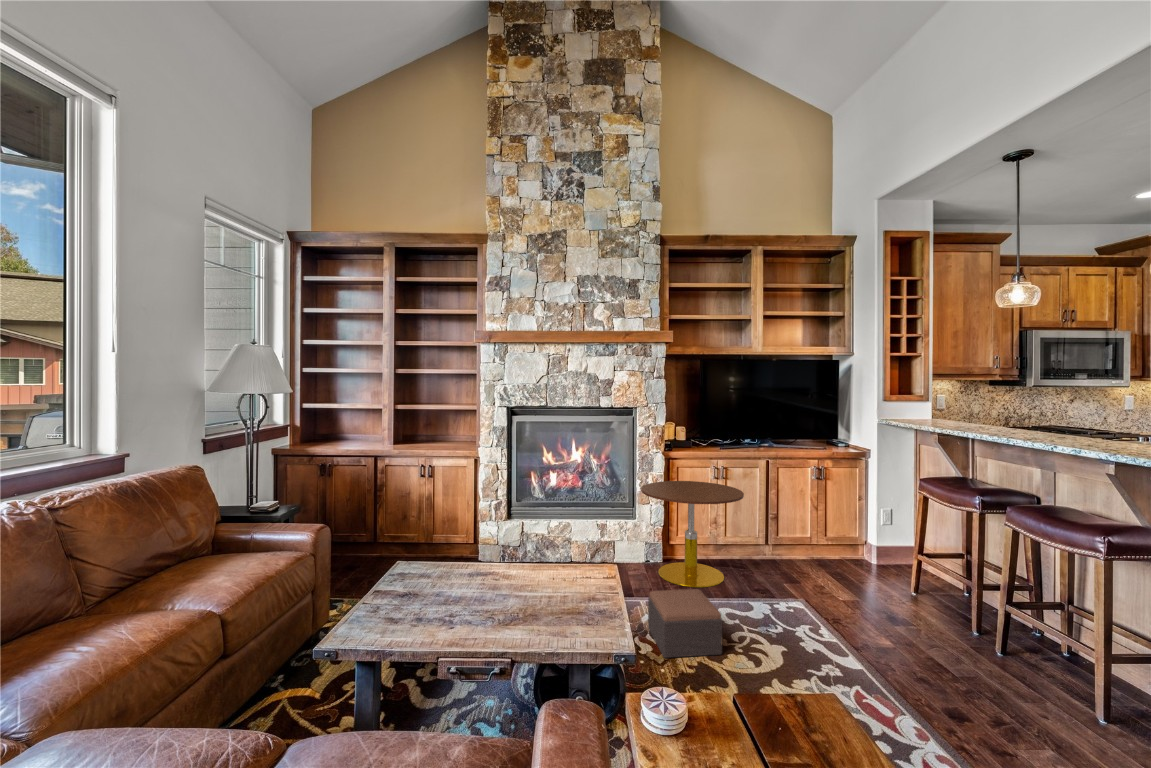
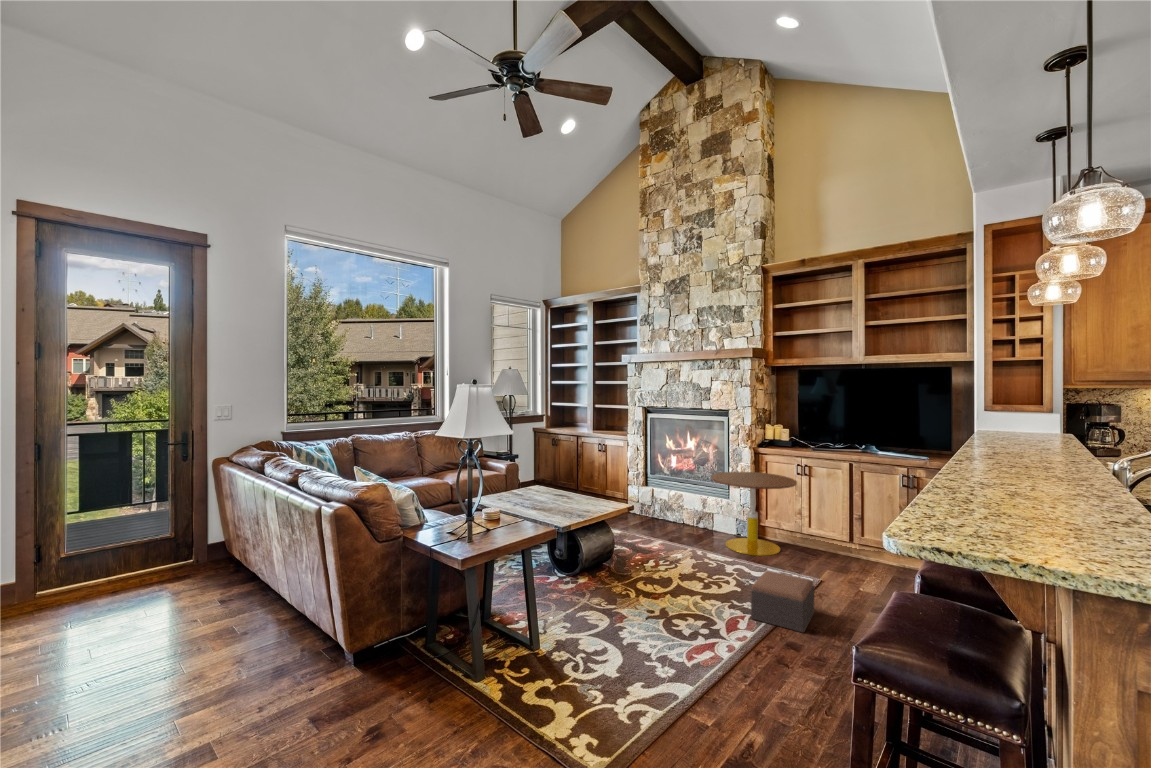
footstool: present [648,589,723,658] -> present [751,570,814,632]

